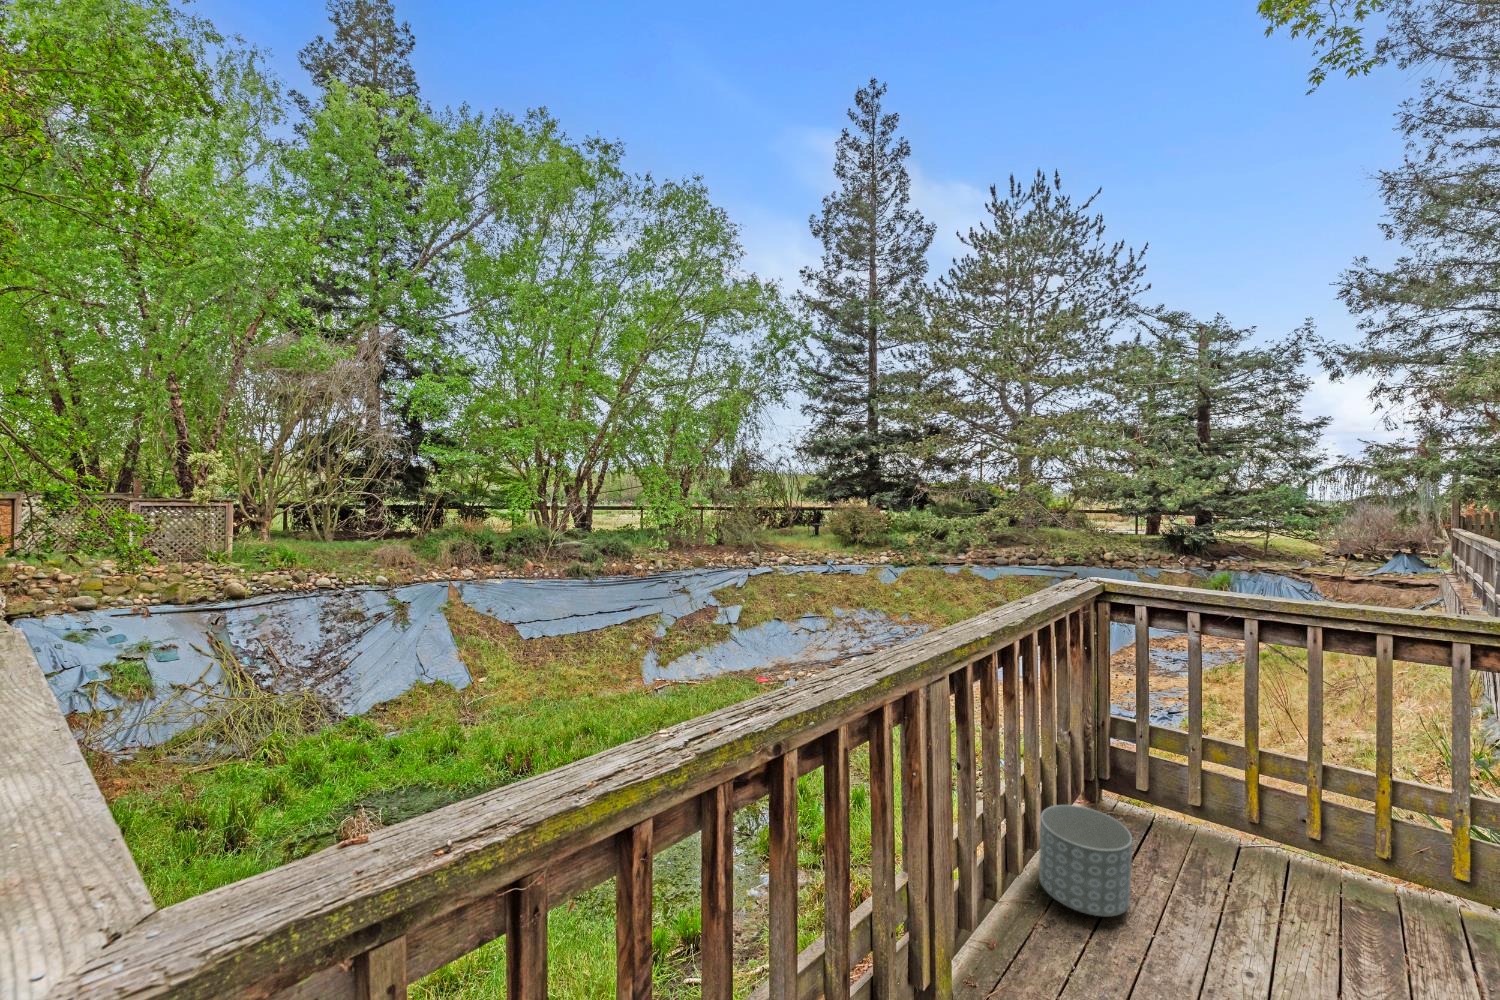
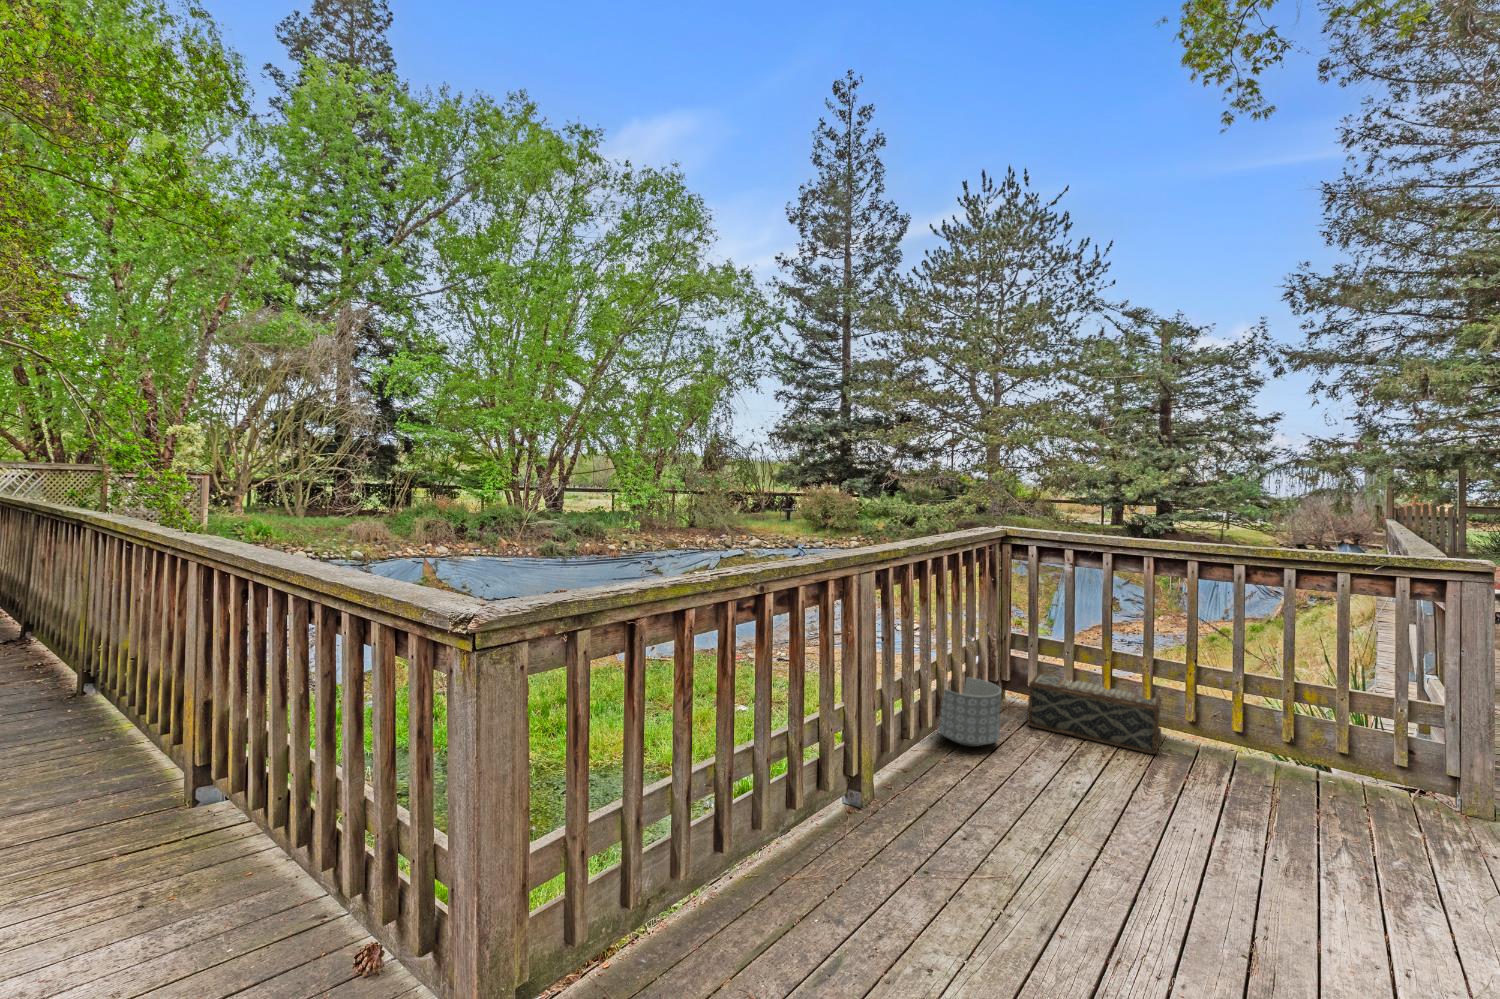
woven basket: none [1157,779,1366,934] -> present [1028,673,1162,754]

